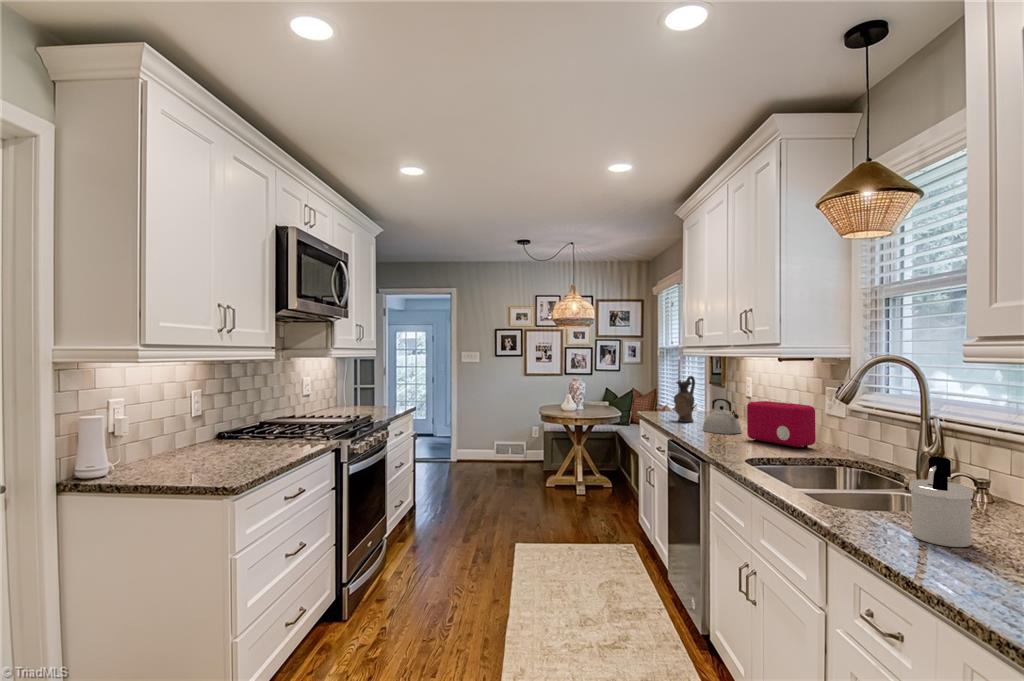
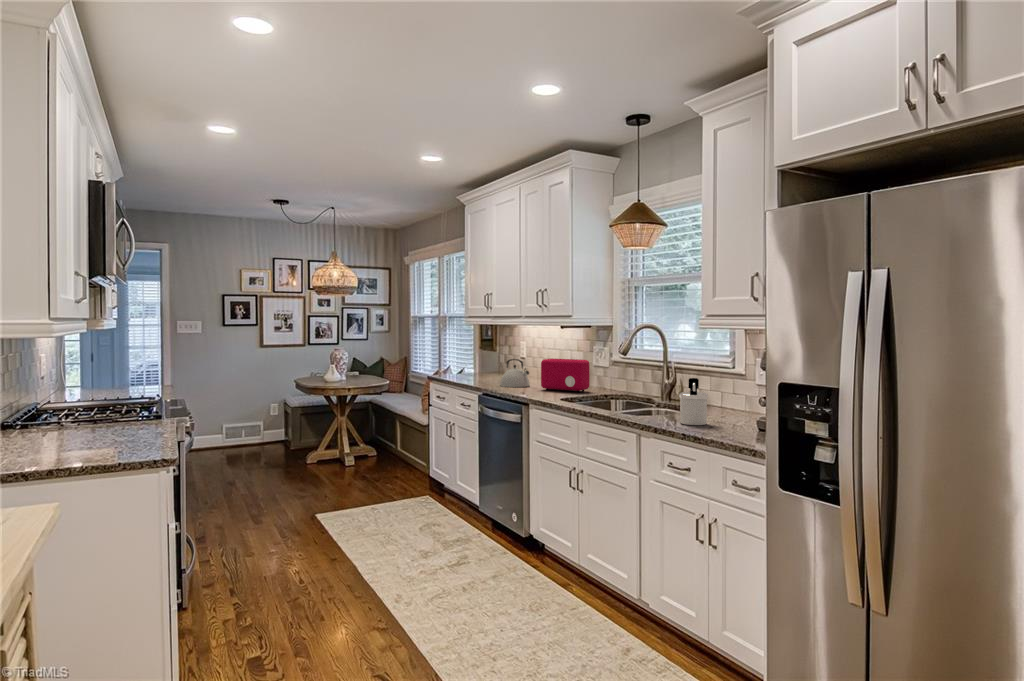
ceramic pitcher: present [674,376,695,422] -> none [468,341,485,381]

